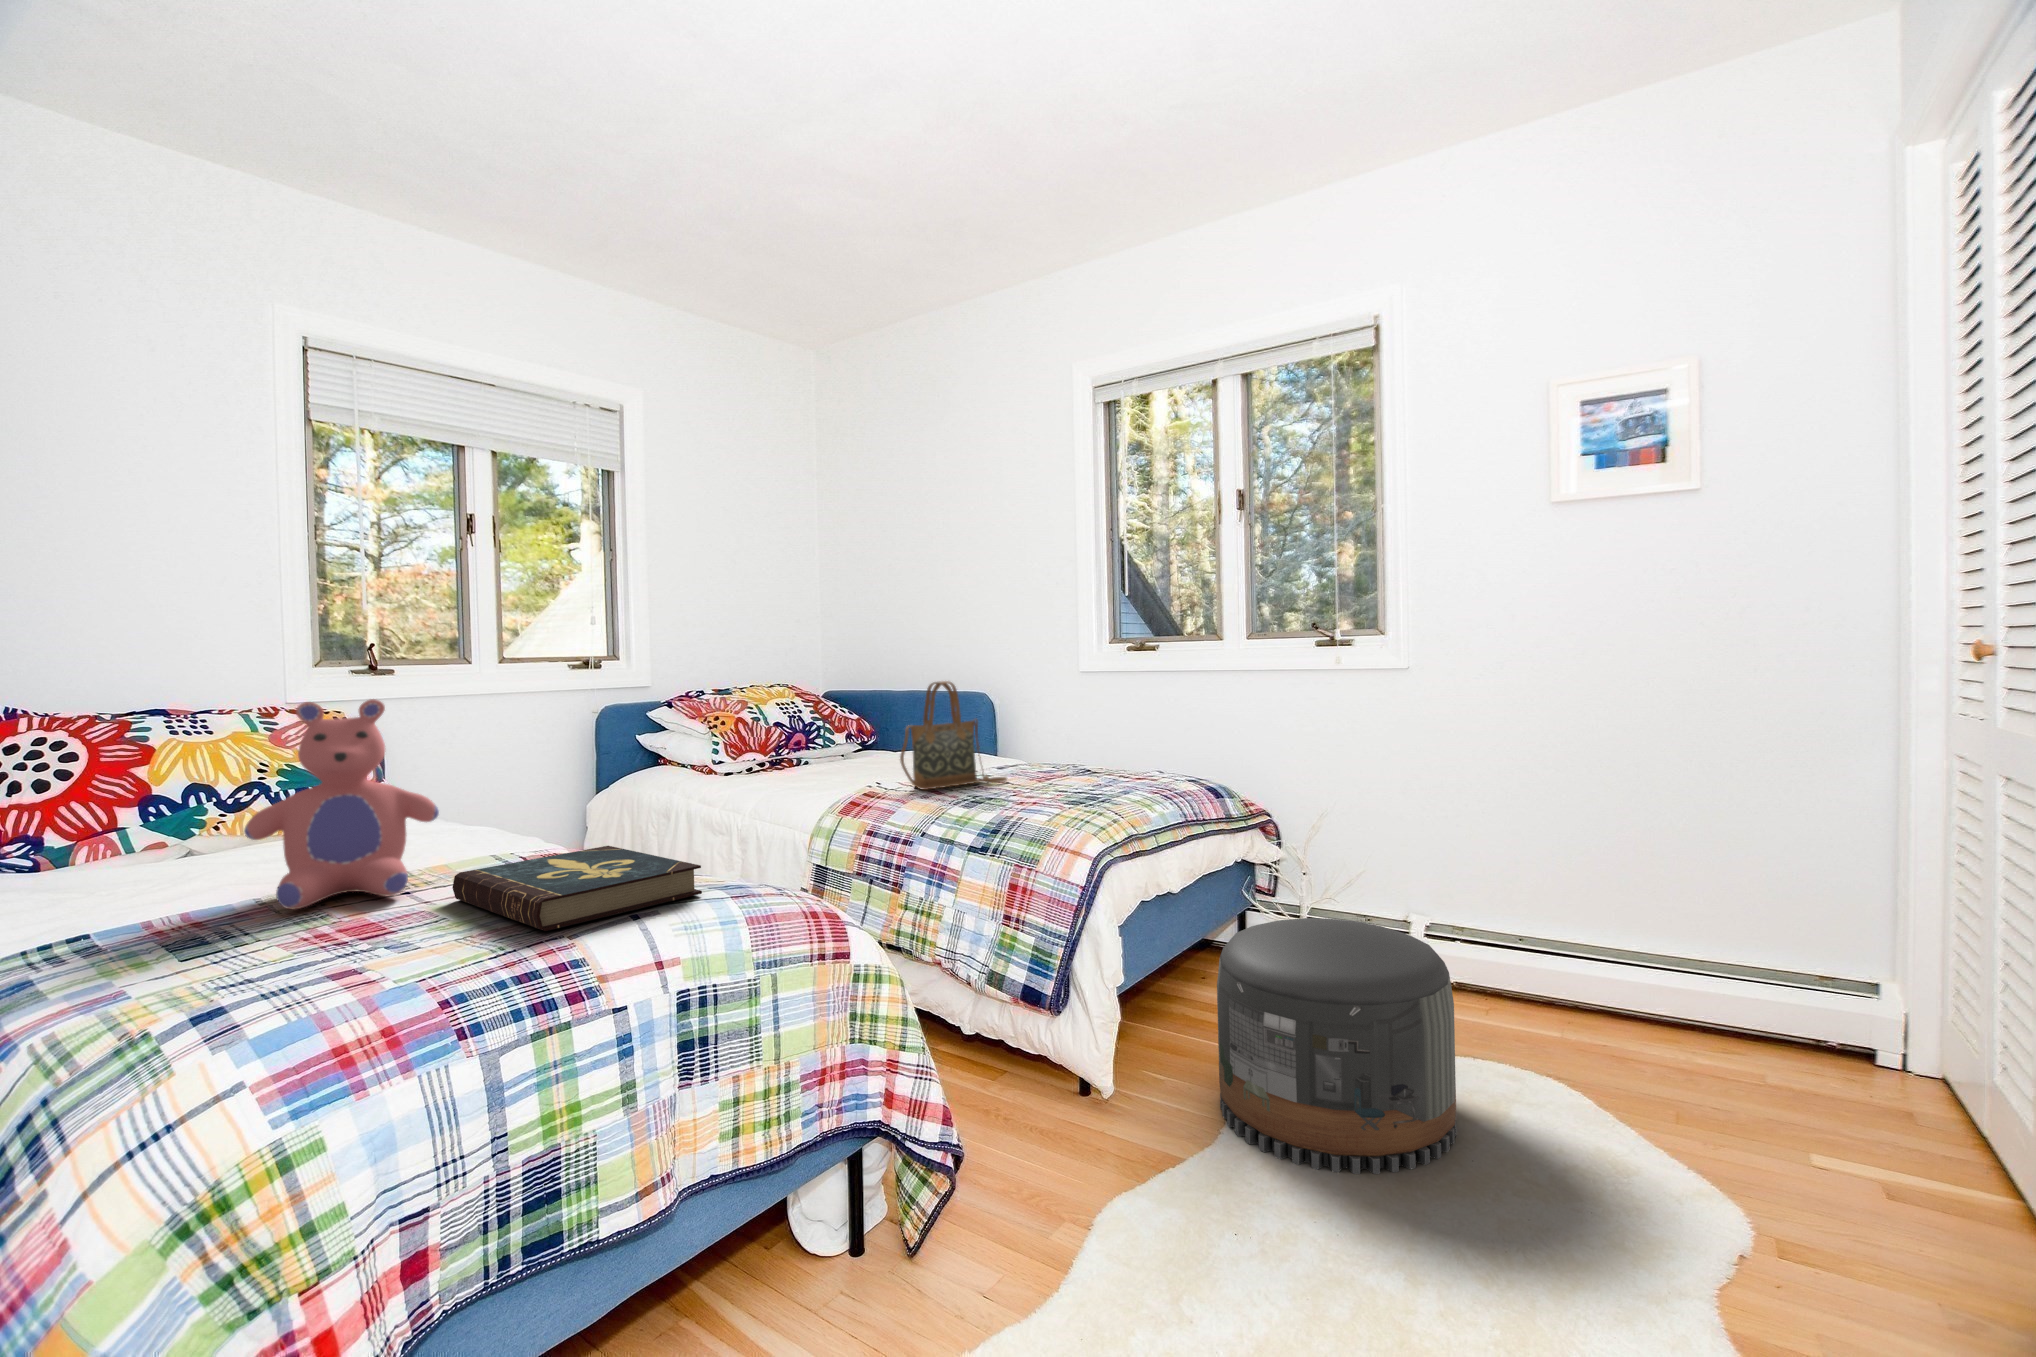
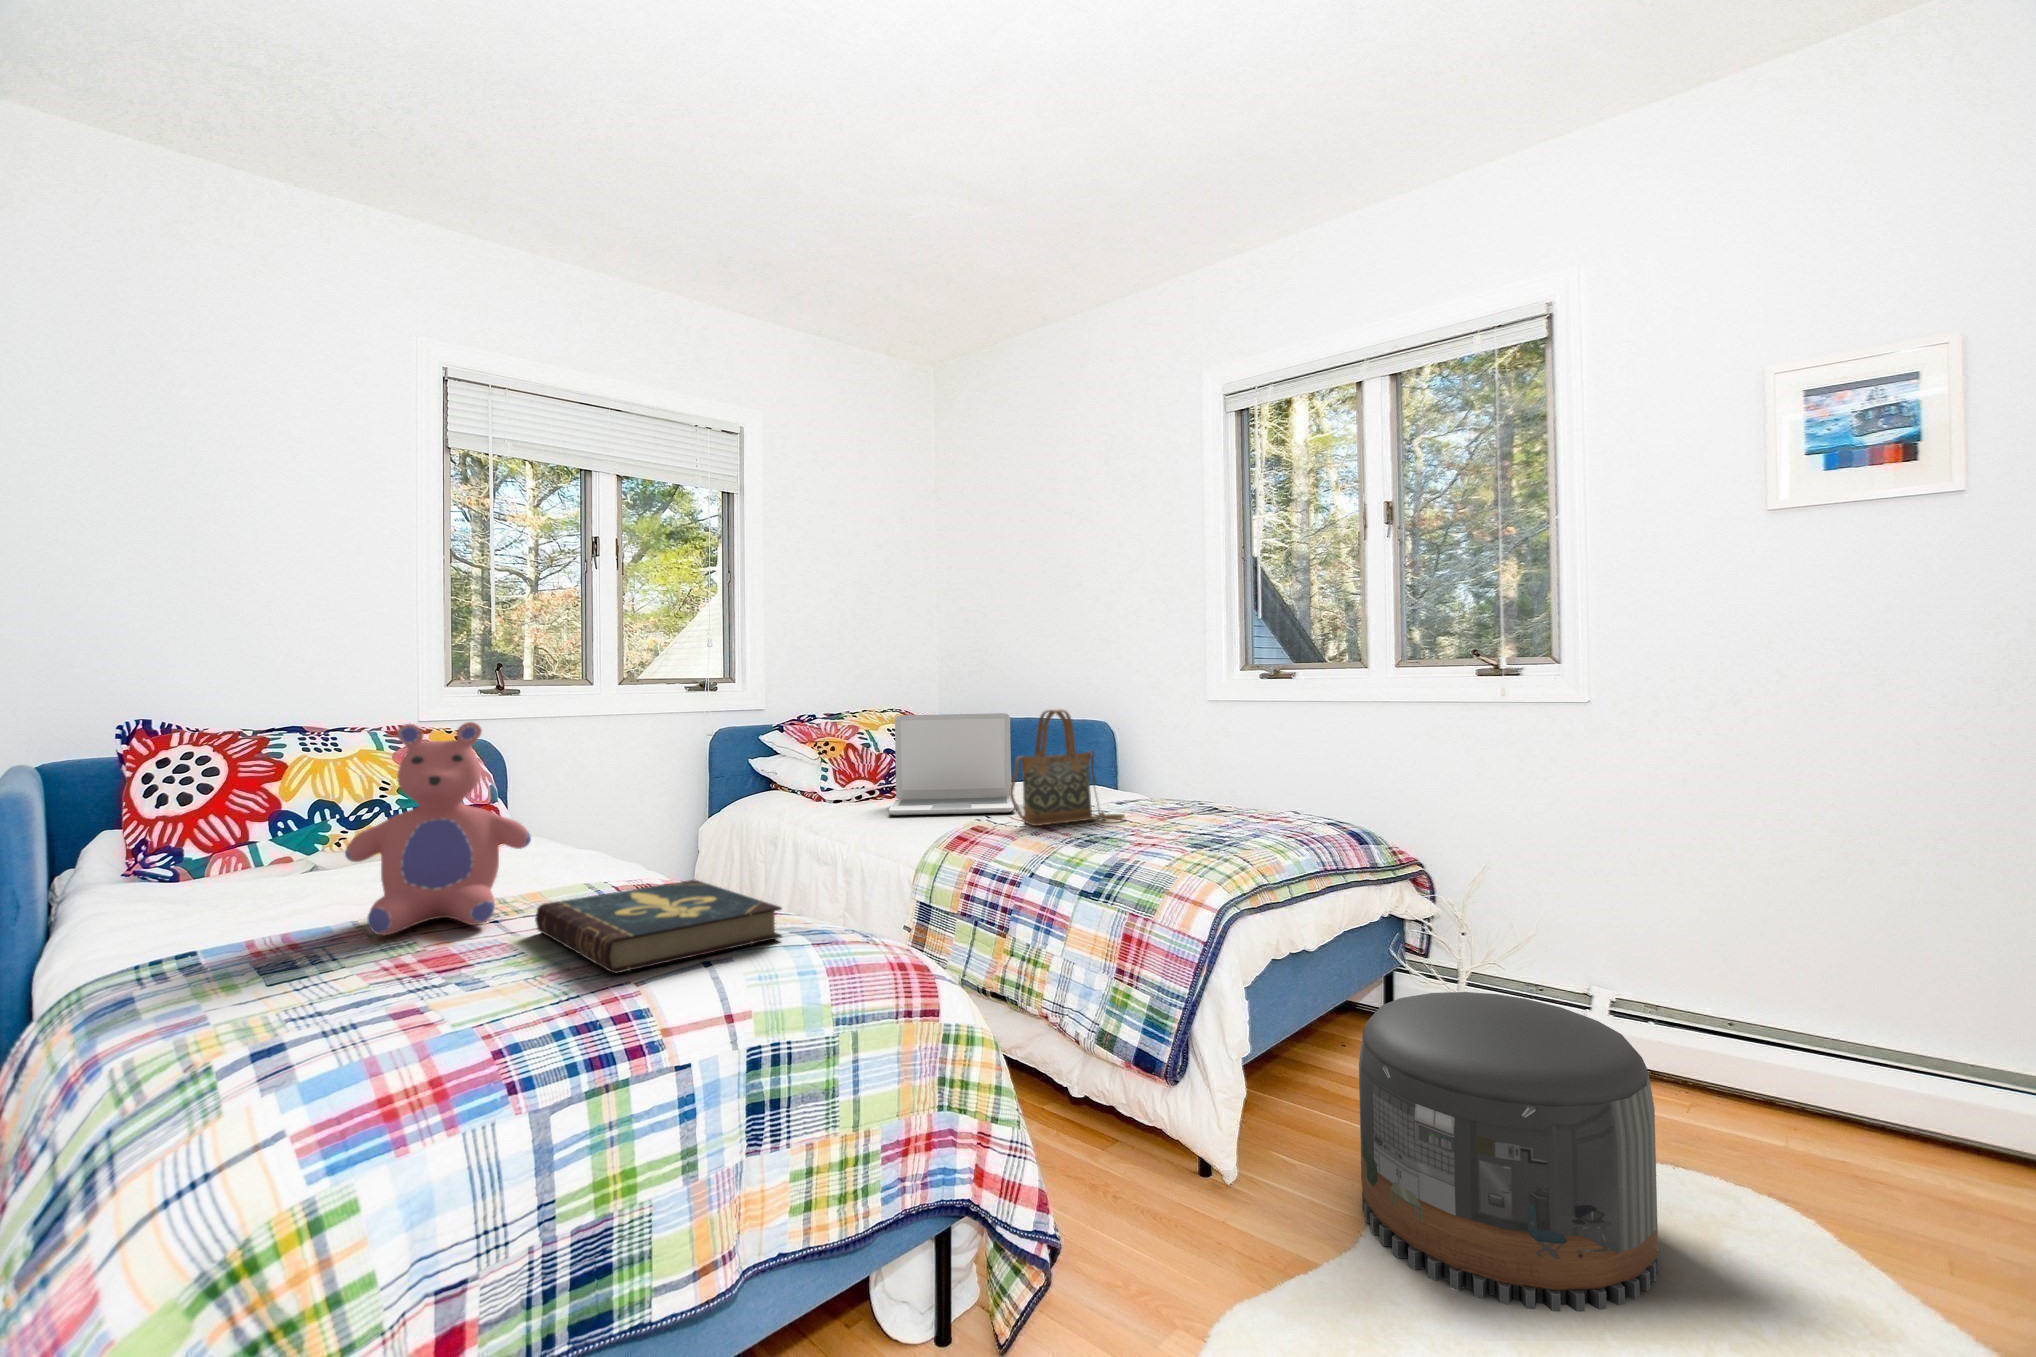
laptop: none [783,686,903,784] -> present [889,713,1014,815]

